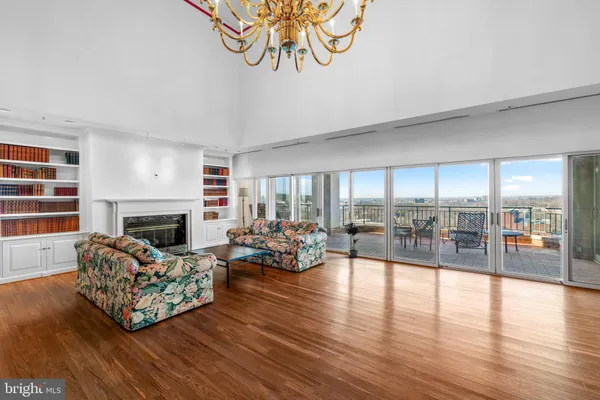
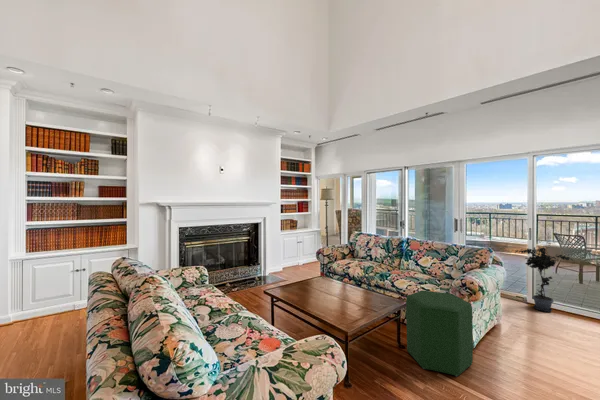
ottoman: none [265,245,295,281] -> present [406,290,473,376]

